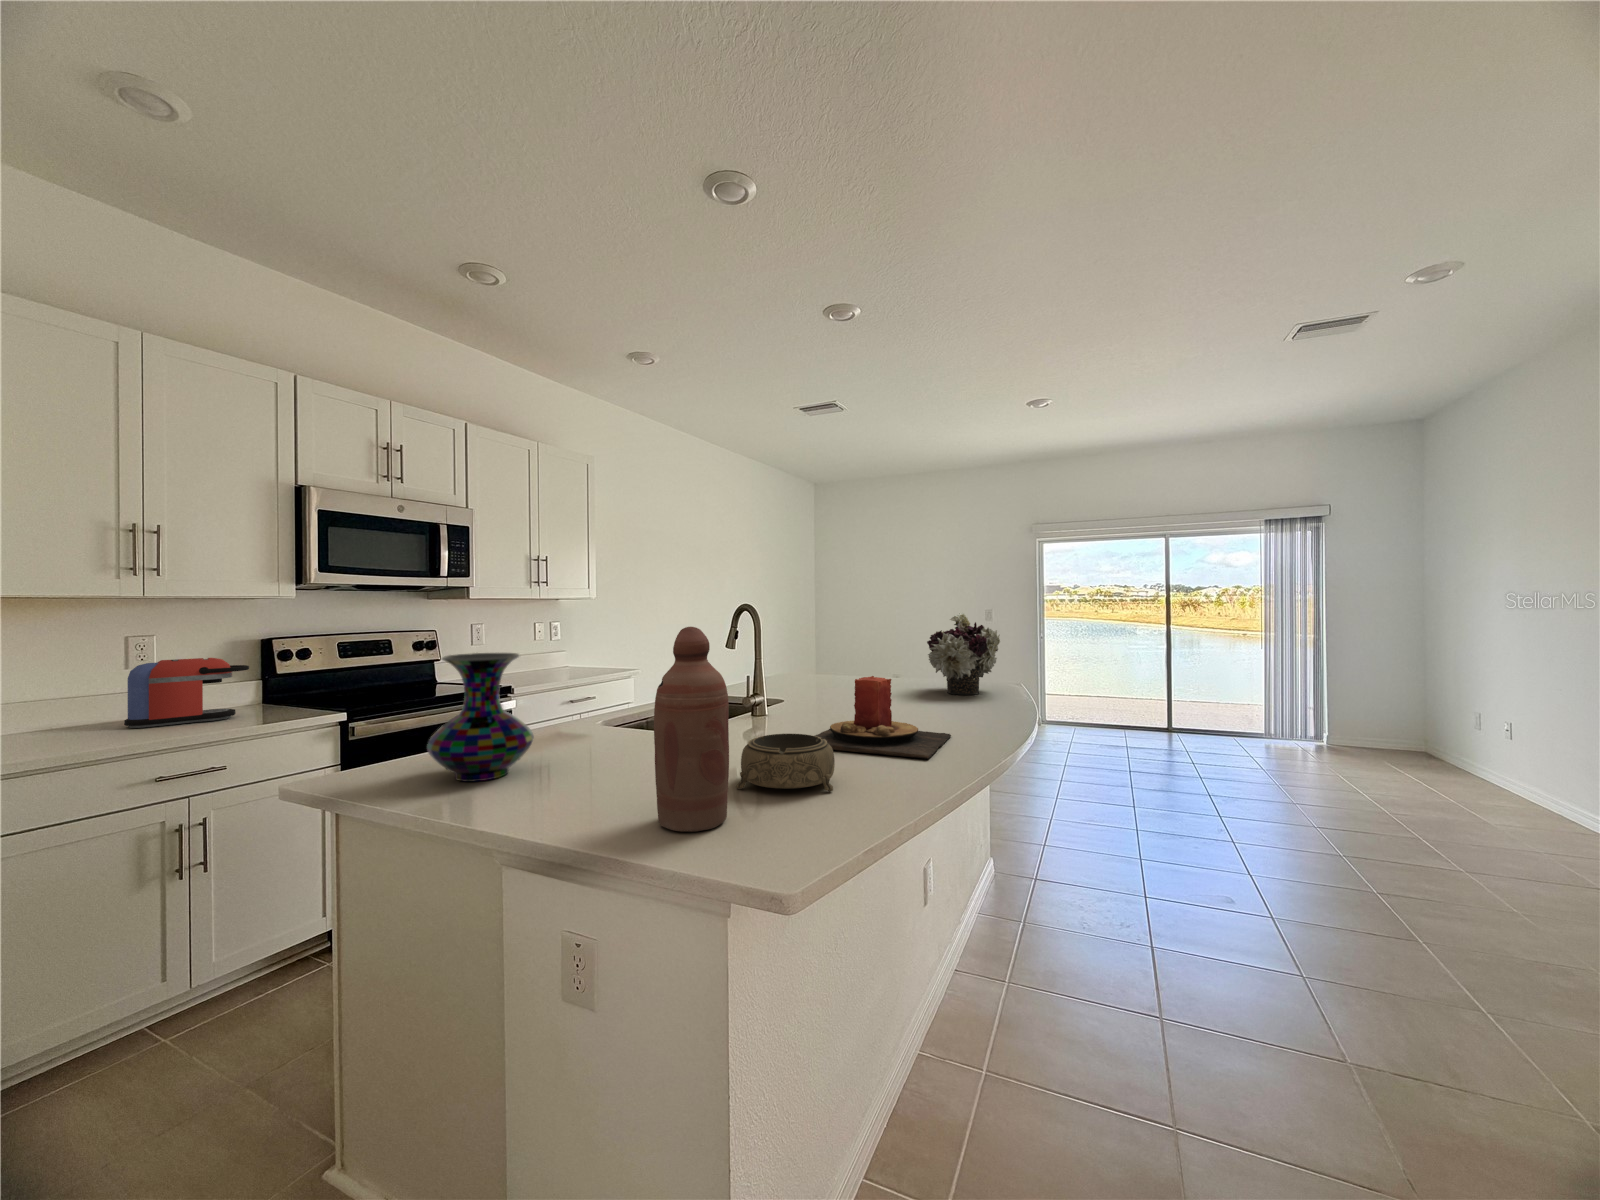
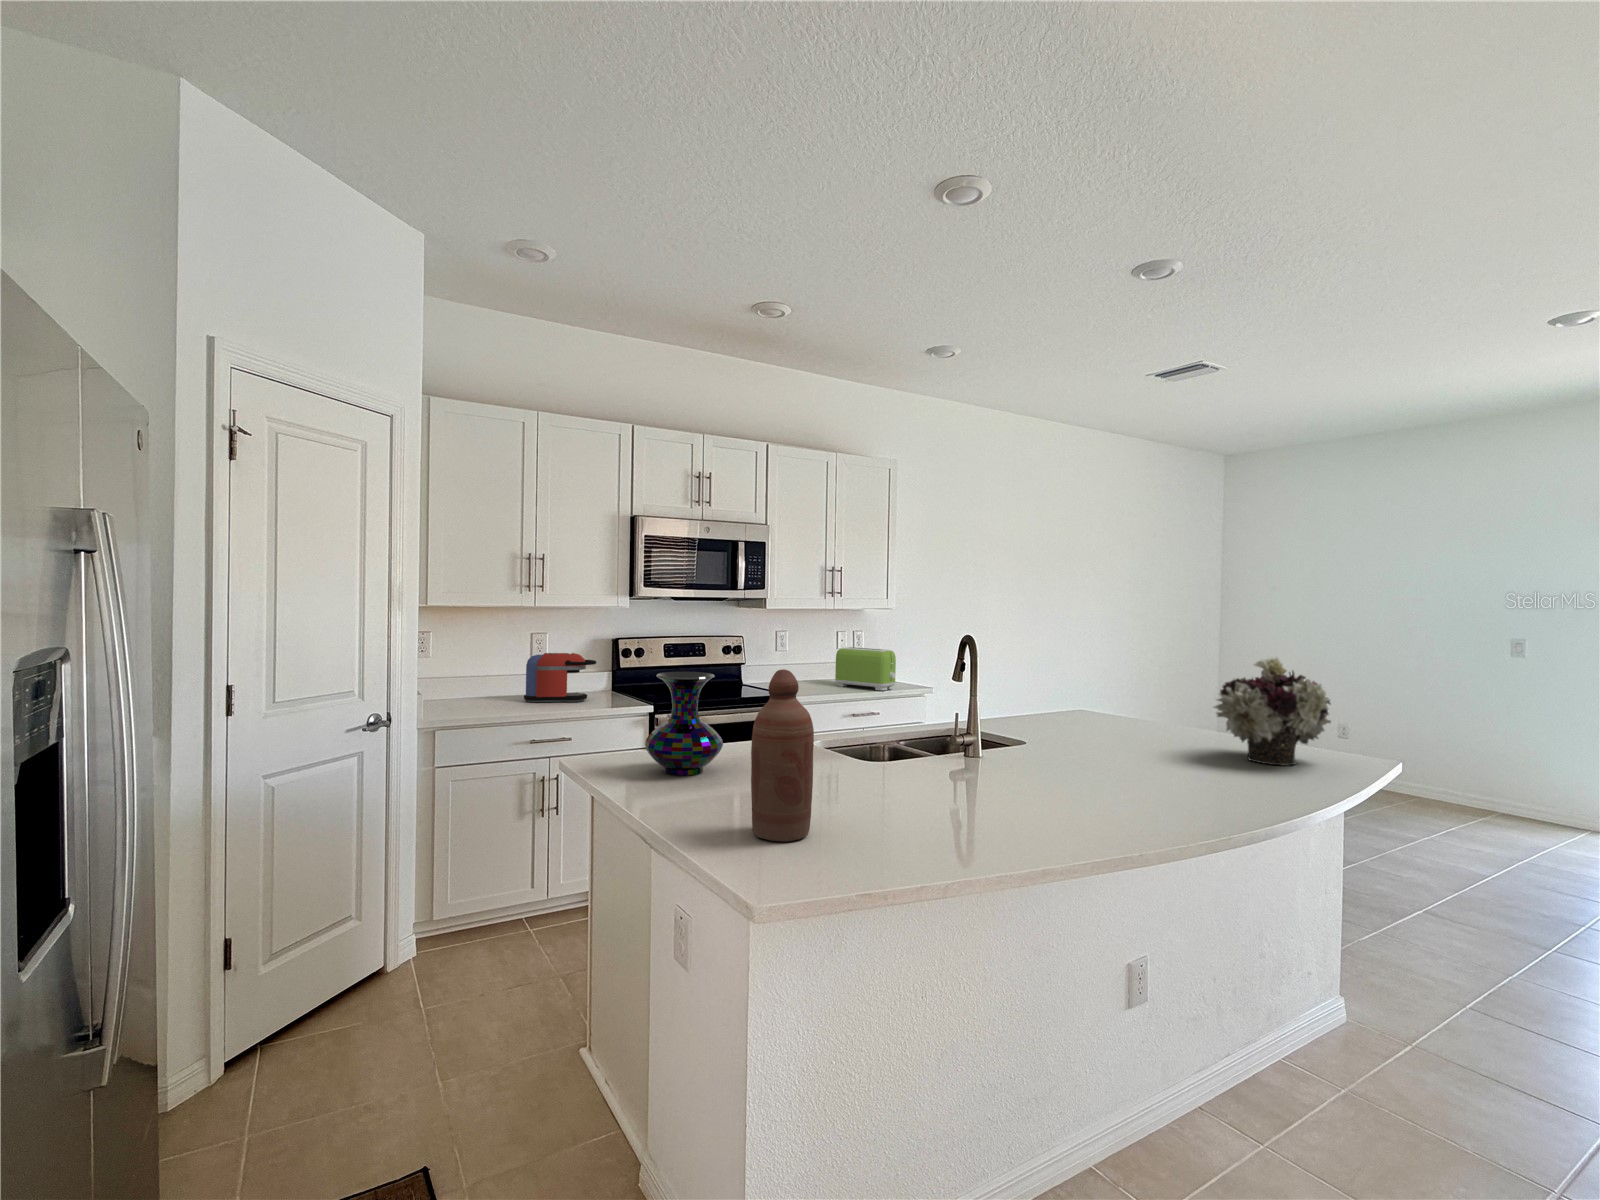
toaster: none [543,636,606,675] -> present [835,647,896,690]
candle: present [815,676,951,759] -> none [960,727,1149,825]
decorative bowl: present [736,734,835,791] -> none [848,773,945,835]

